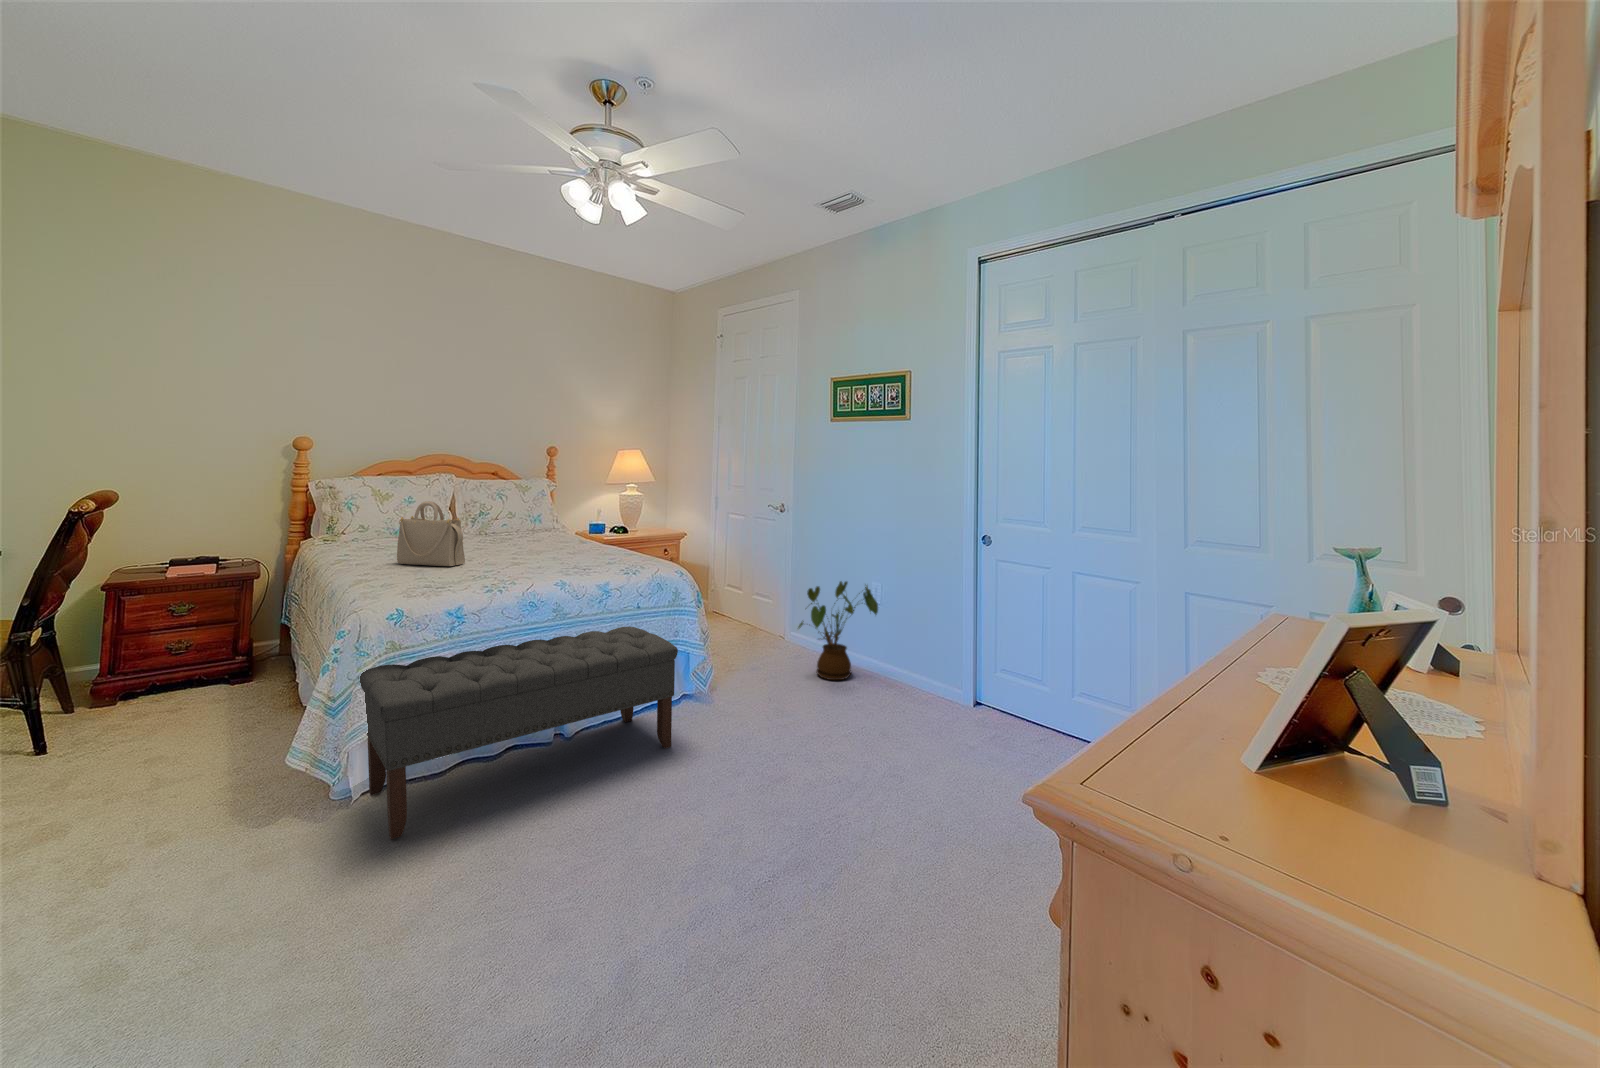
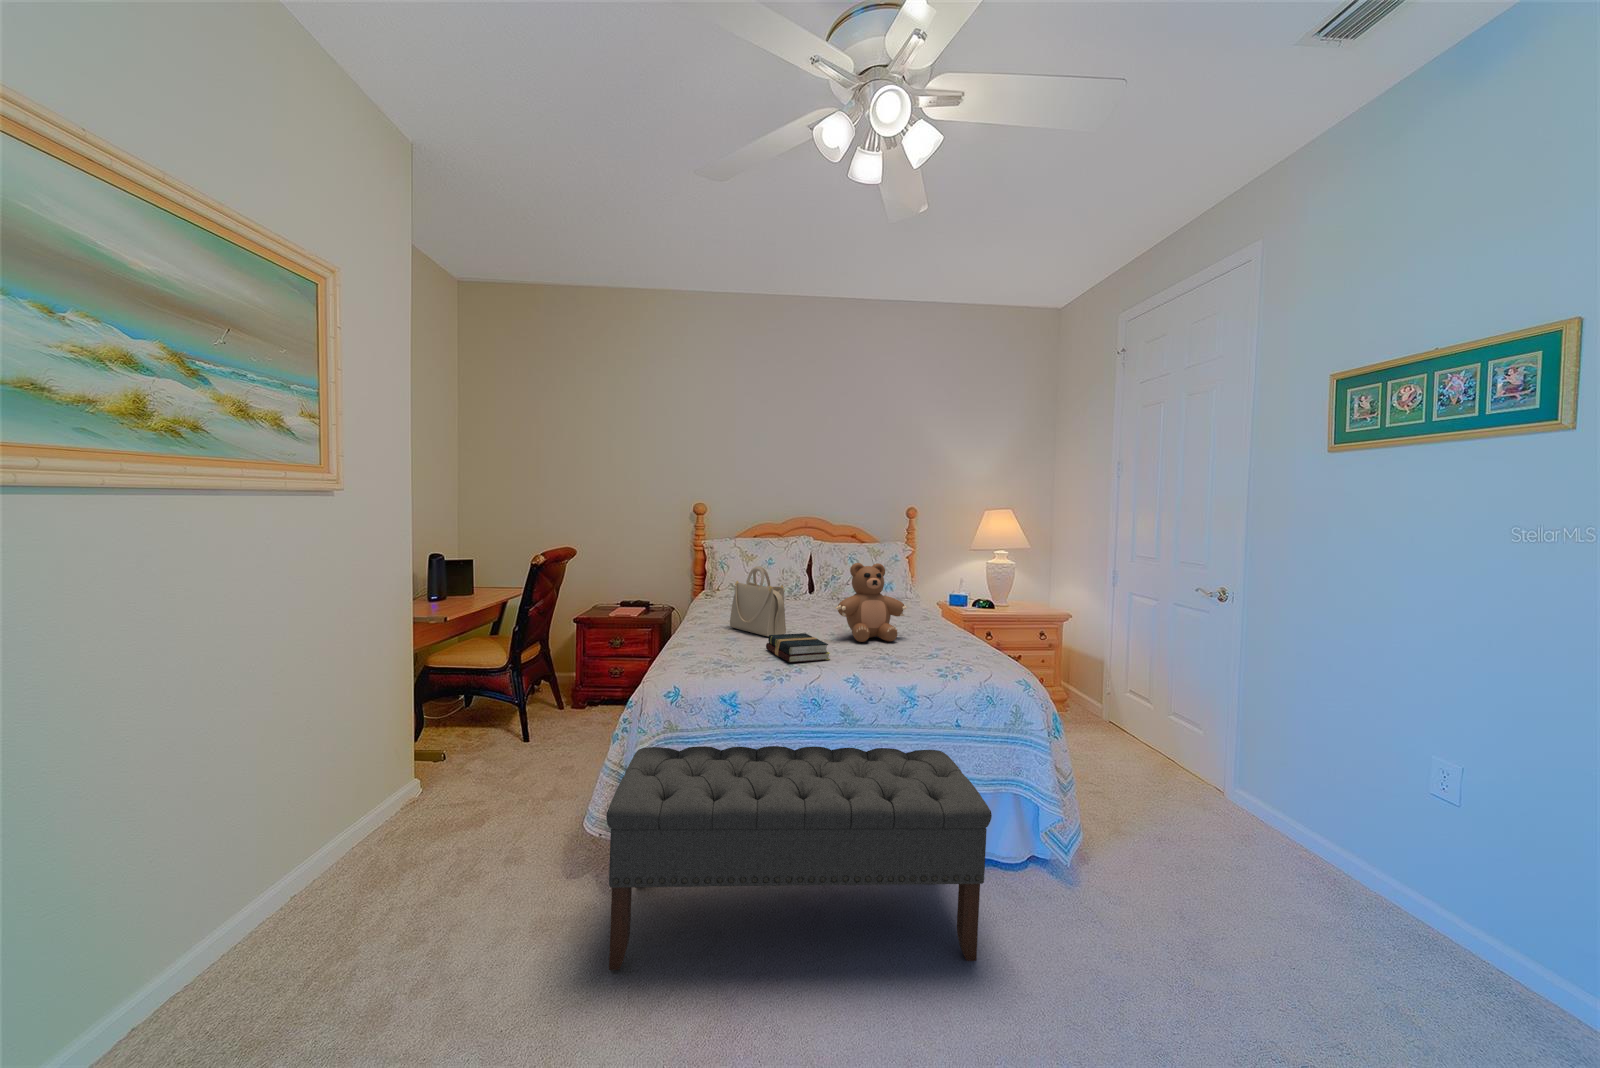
teddy bear: none [516,494,579,562] -> present [835,563,907,642]
hardback book: none [460,557,528,580] -> present [766,633,830,663]
house plant: present [798,581,878,680] -> none [1231,738,1432,928]

